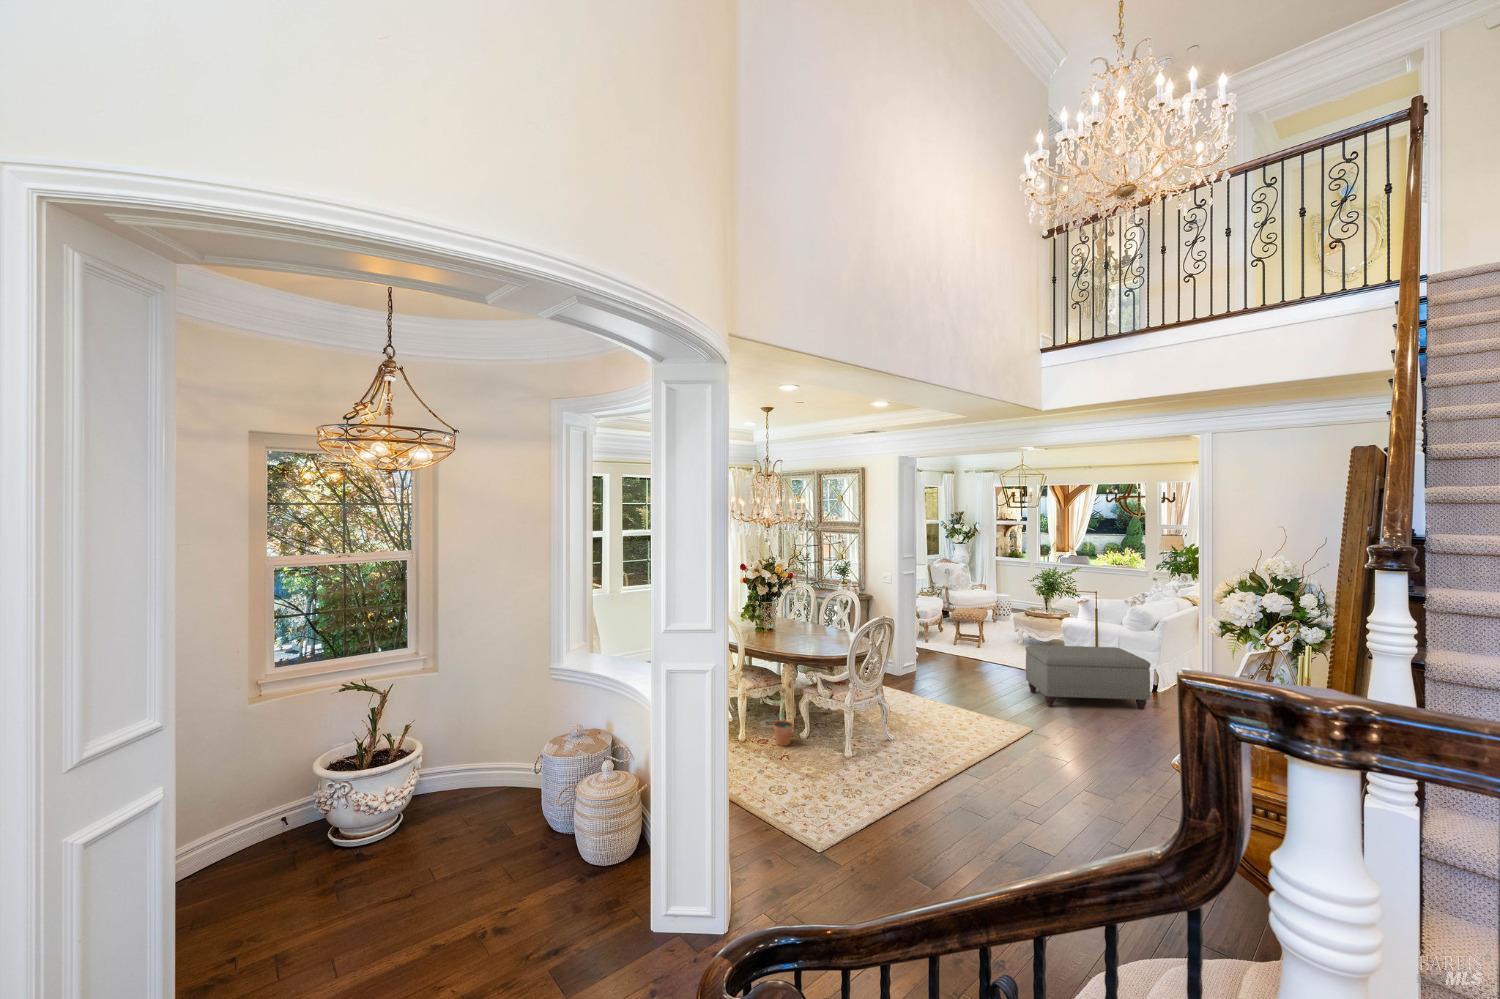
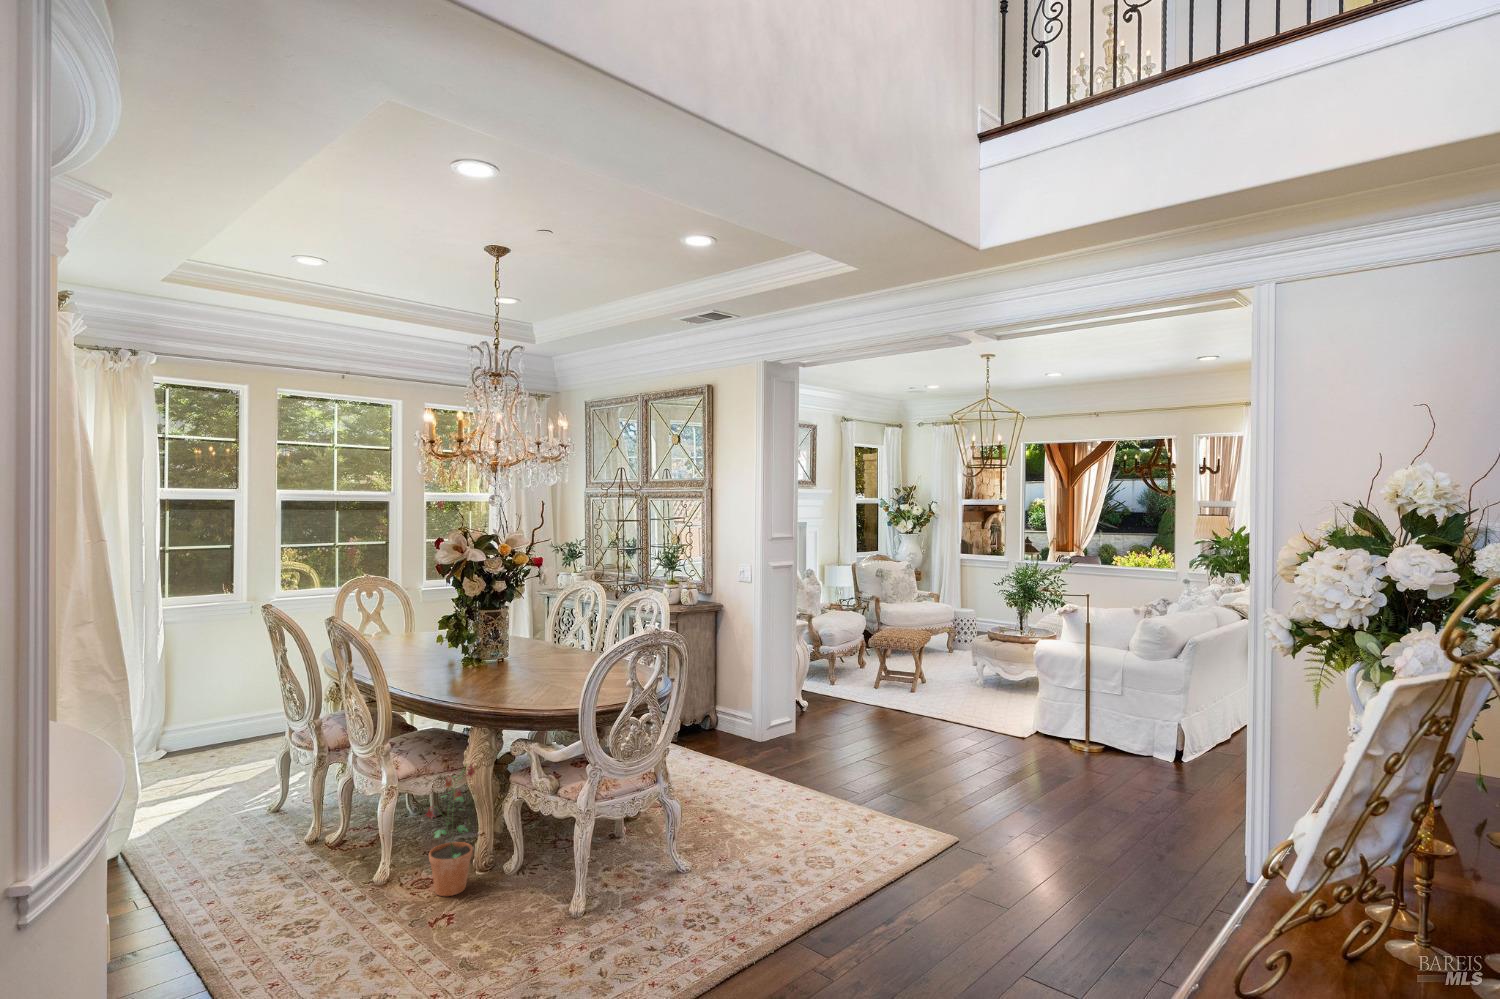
ottoman: present [1026,645,1150,710] -> none [965,685,1169,796]

